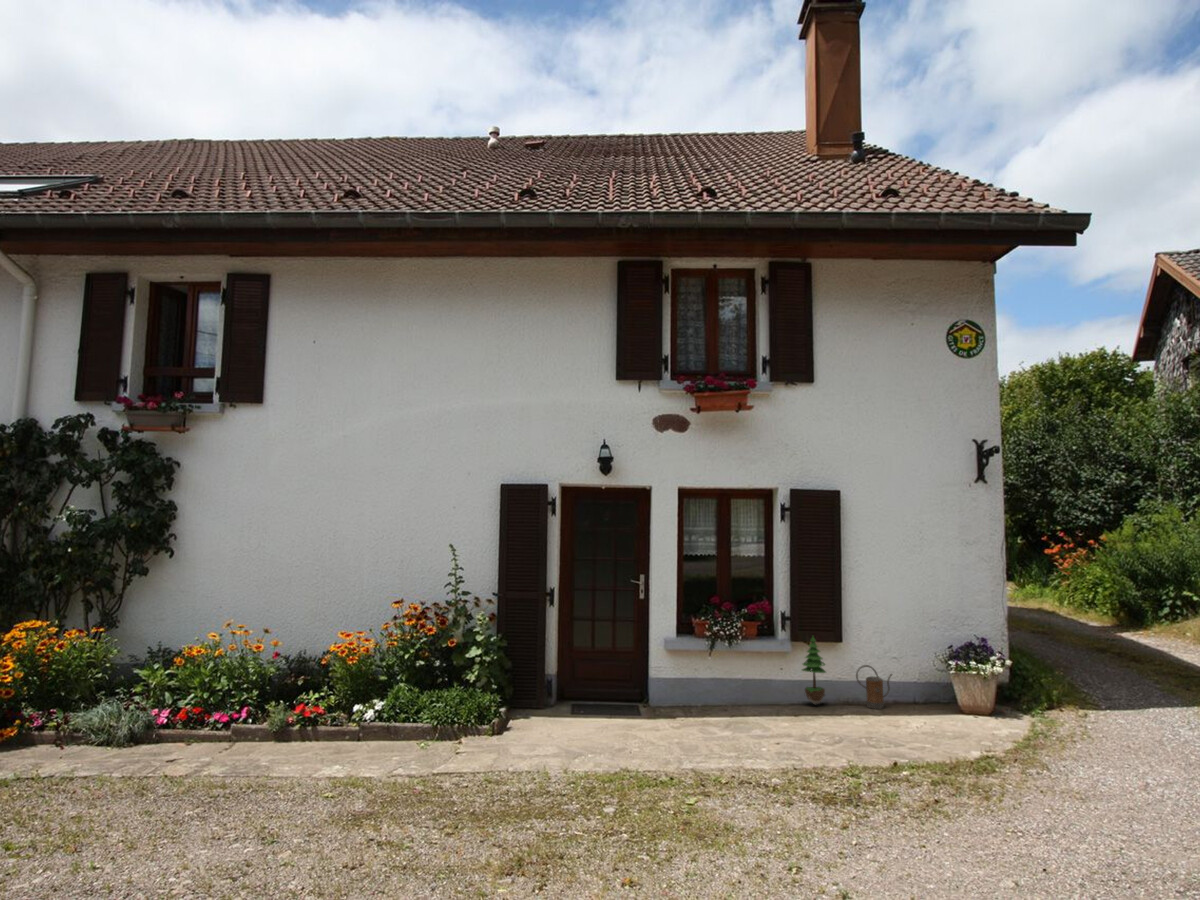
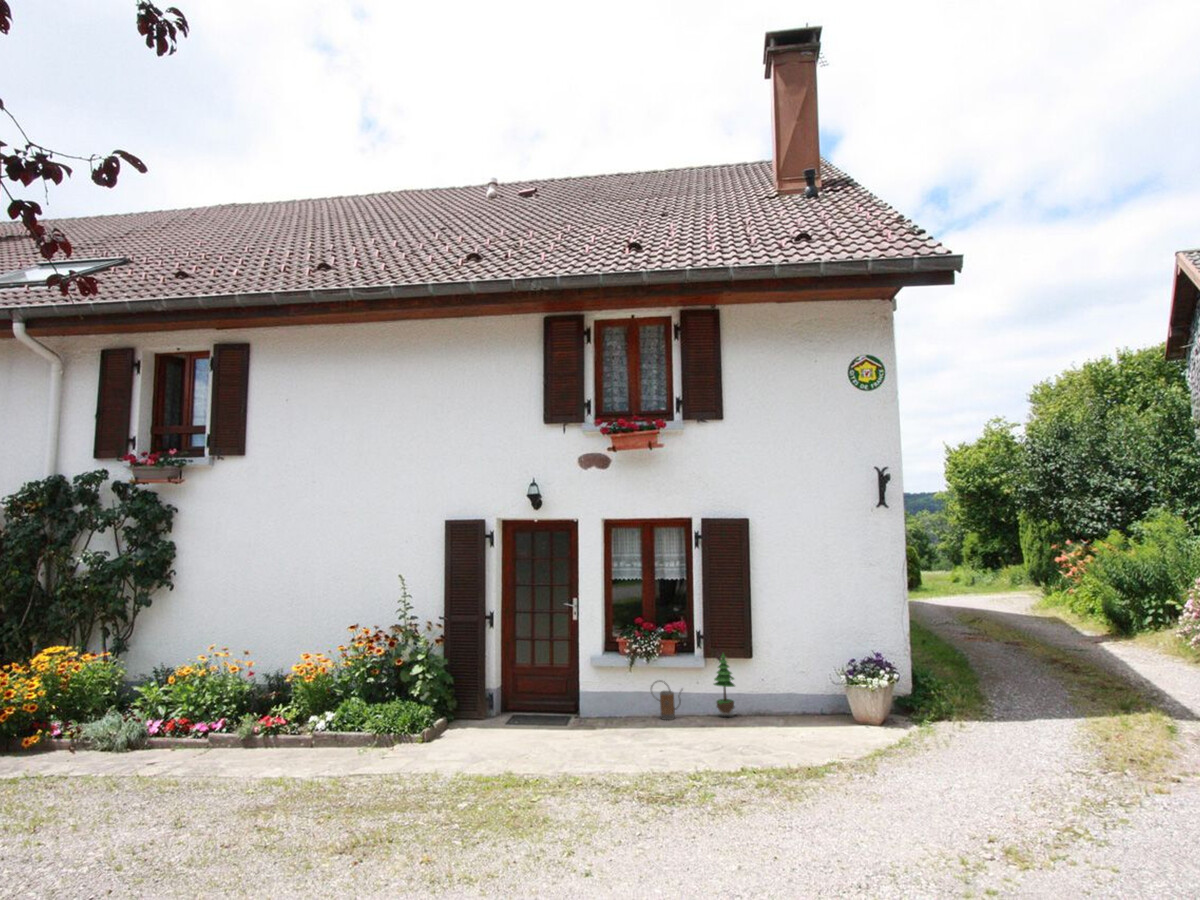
watering can: present [856,665,892,709] -> present [651,680,682,720]

